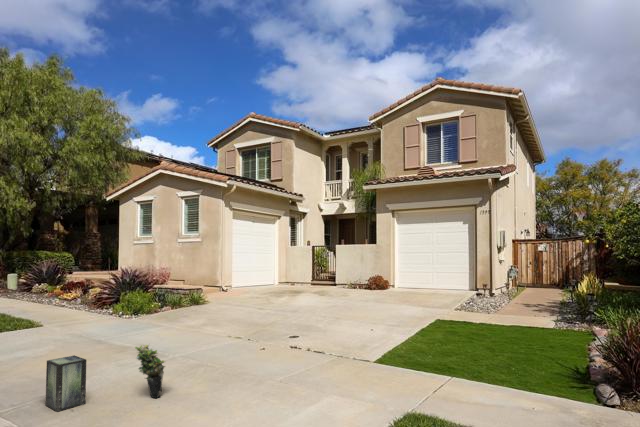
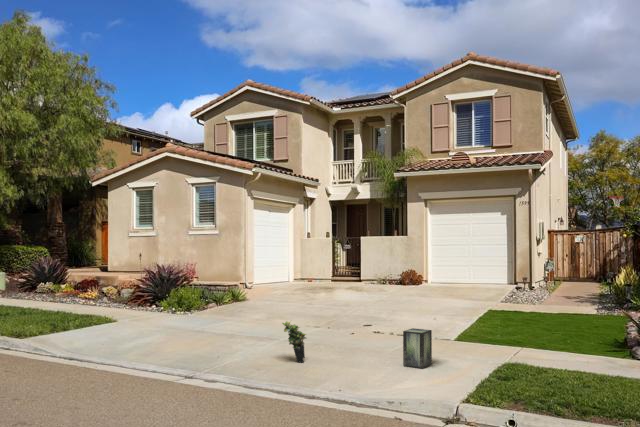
storage box: present [45,355,86,412] -> present [403,328,432,369]

